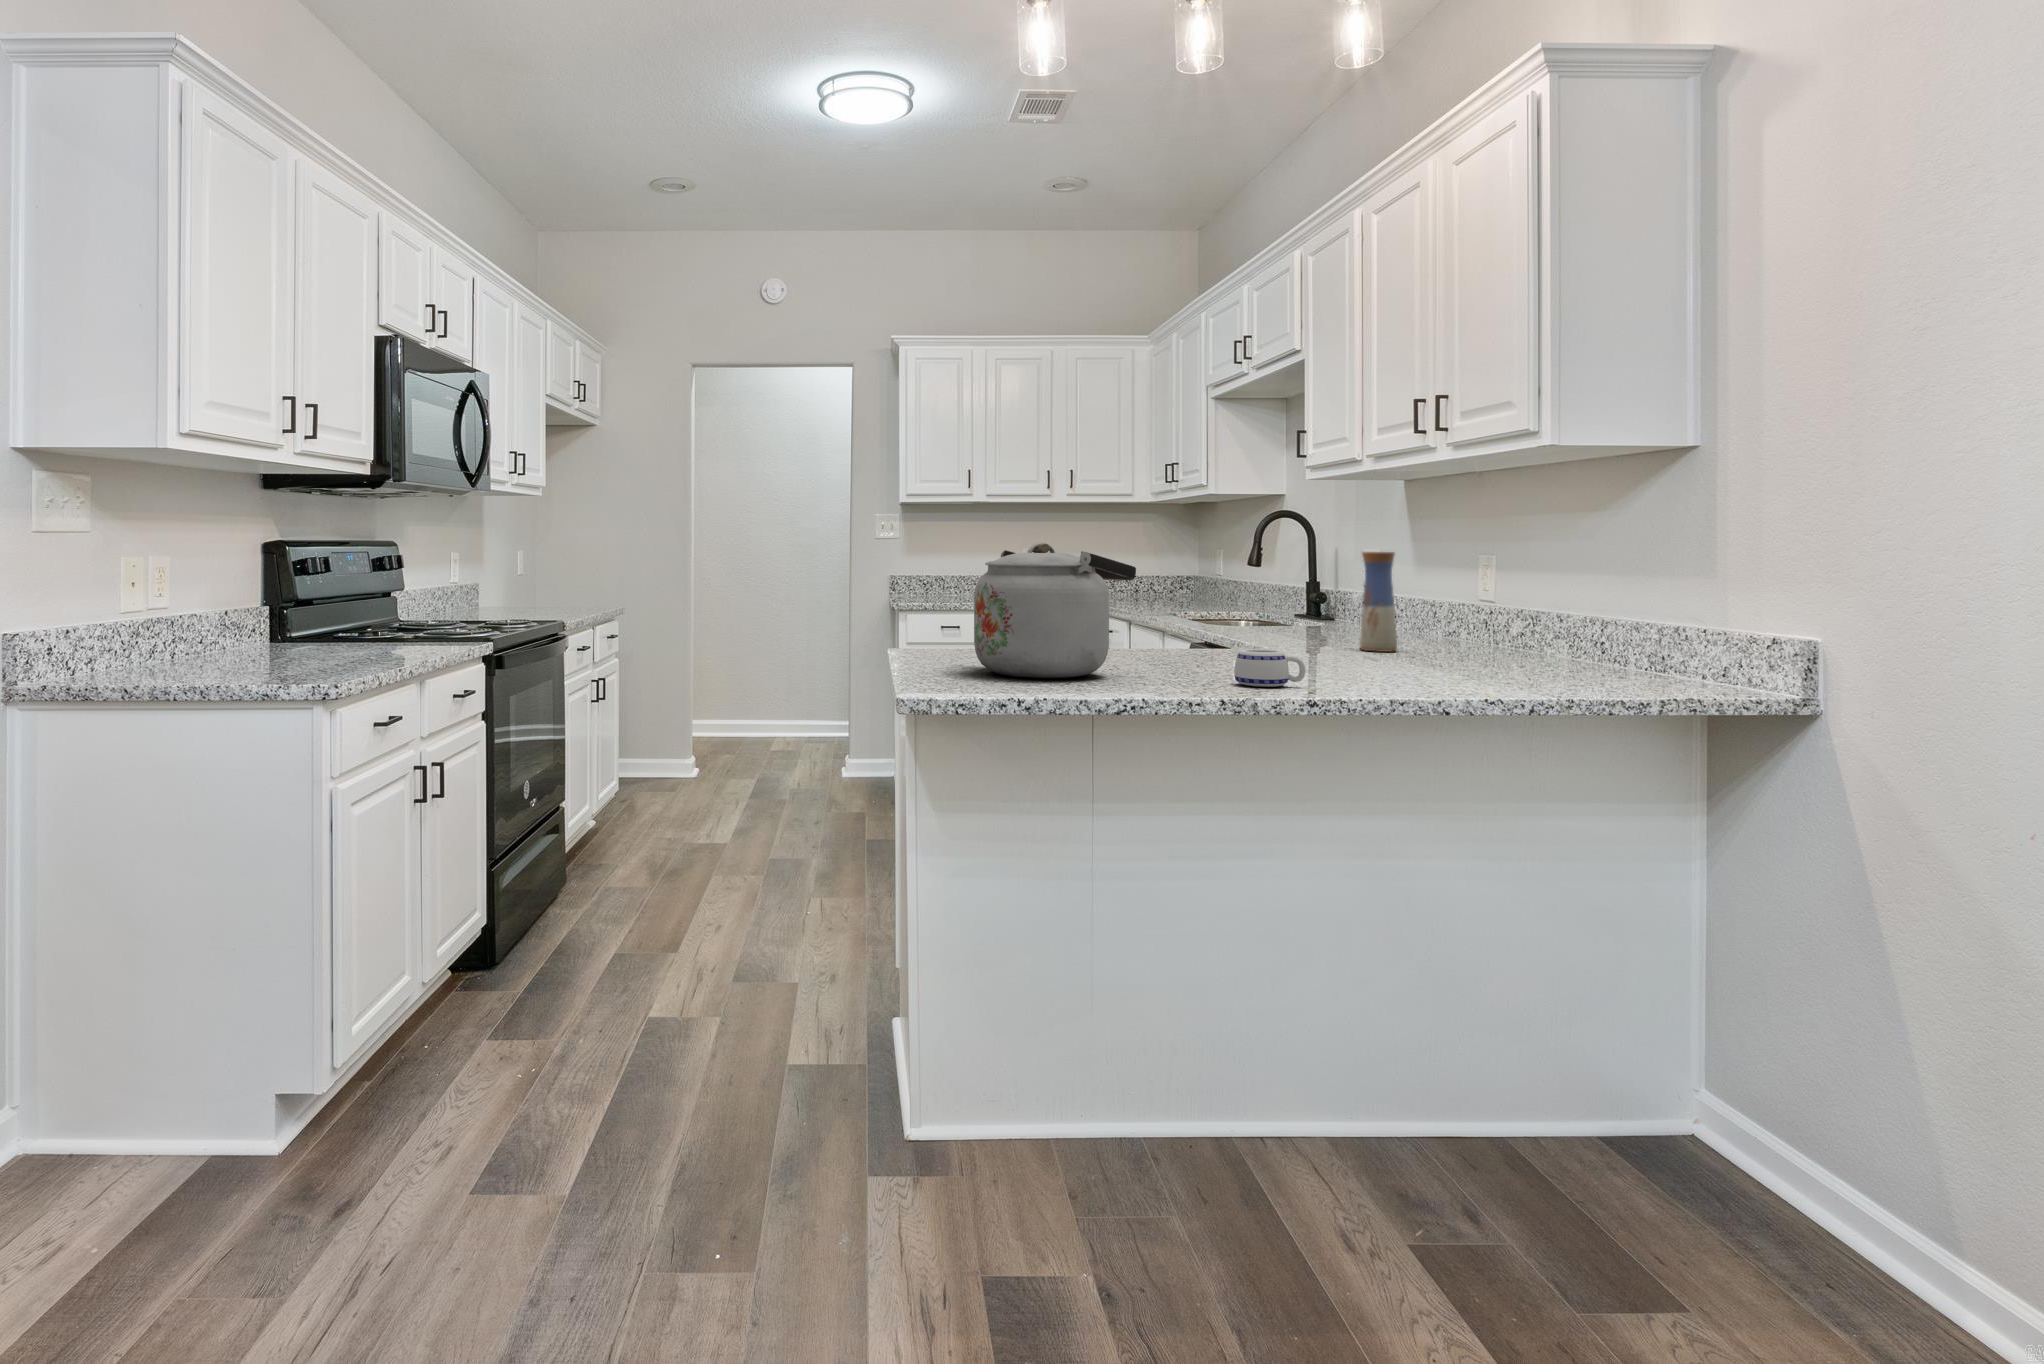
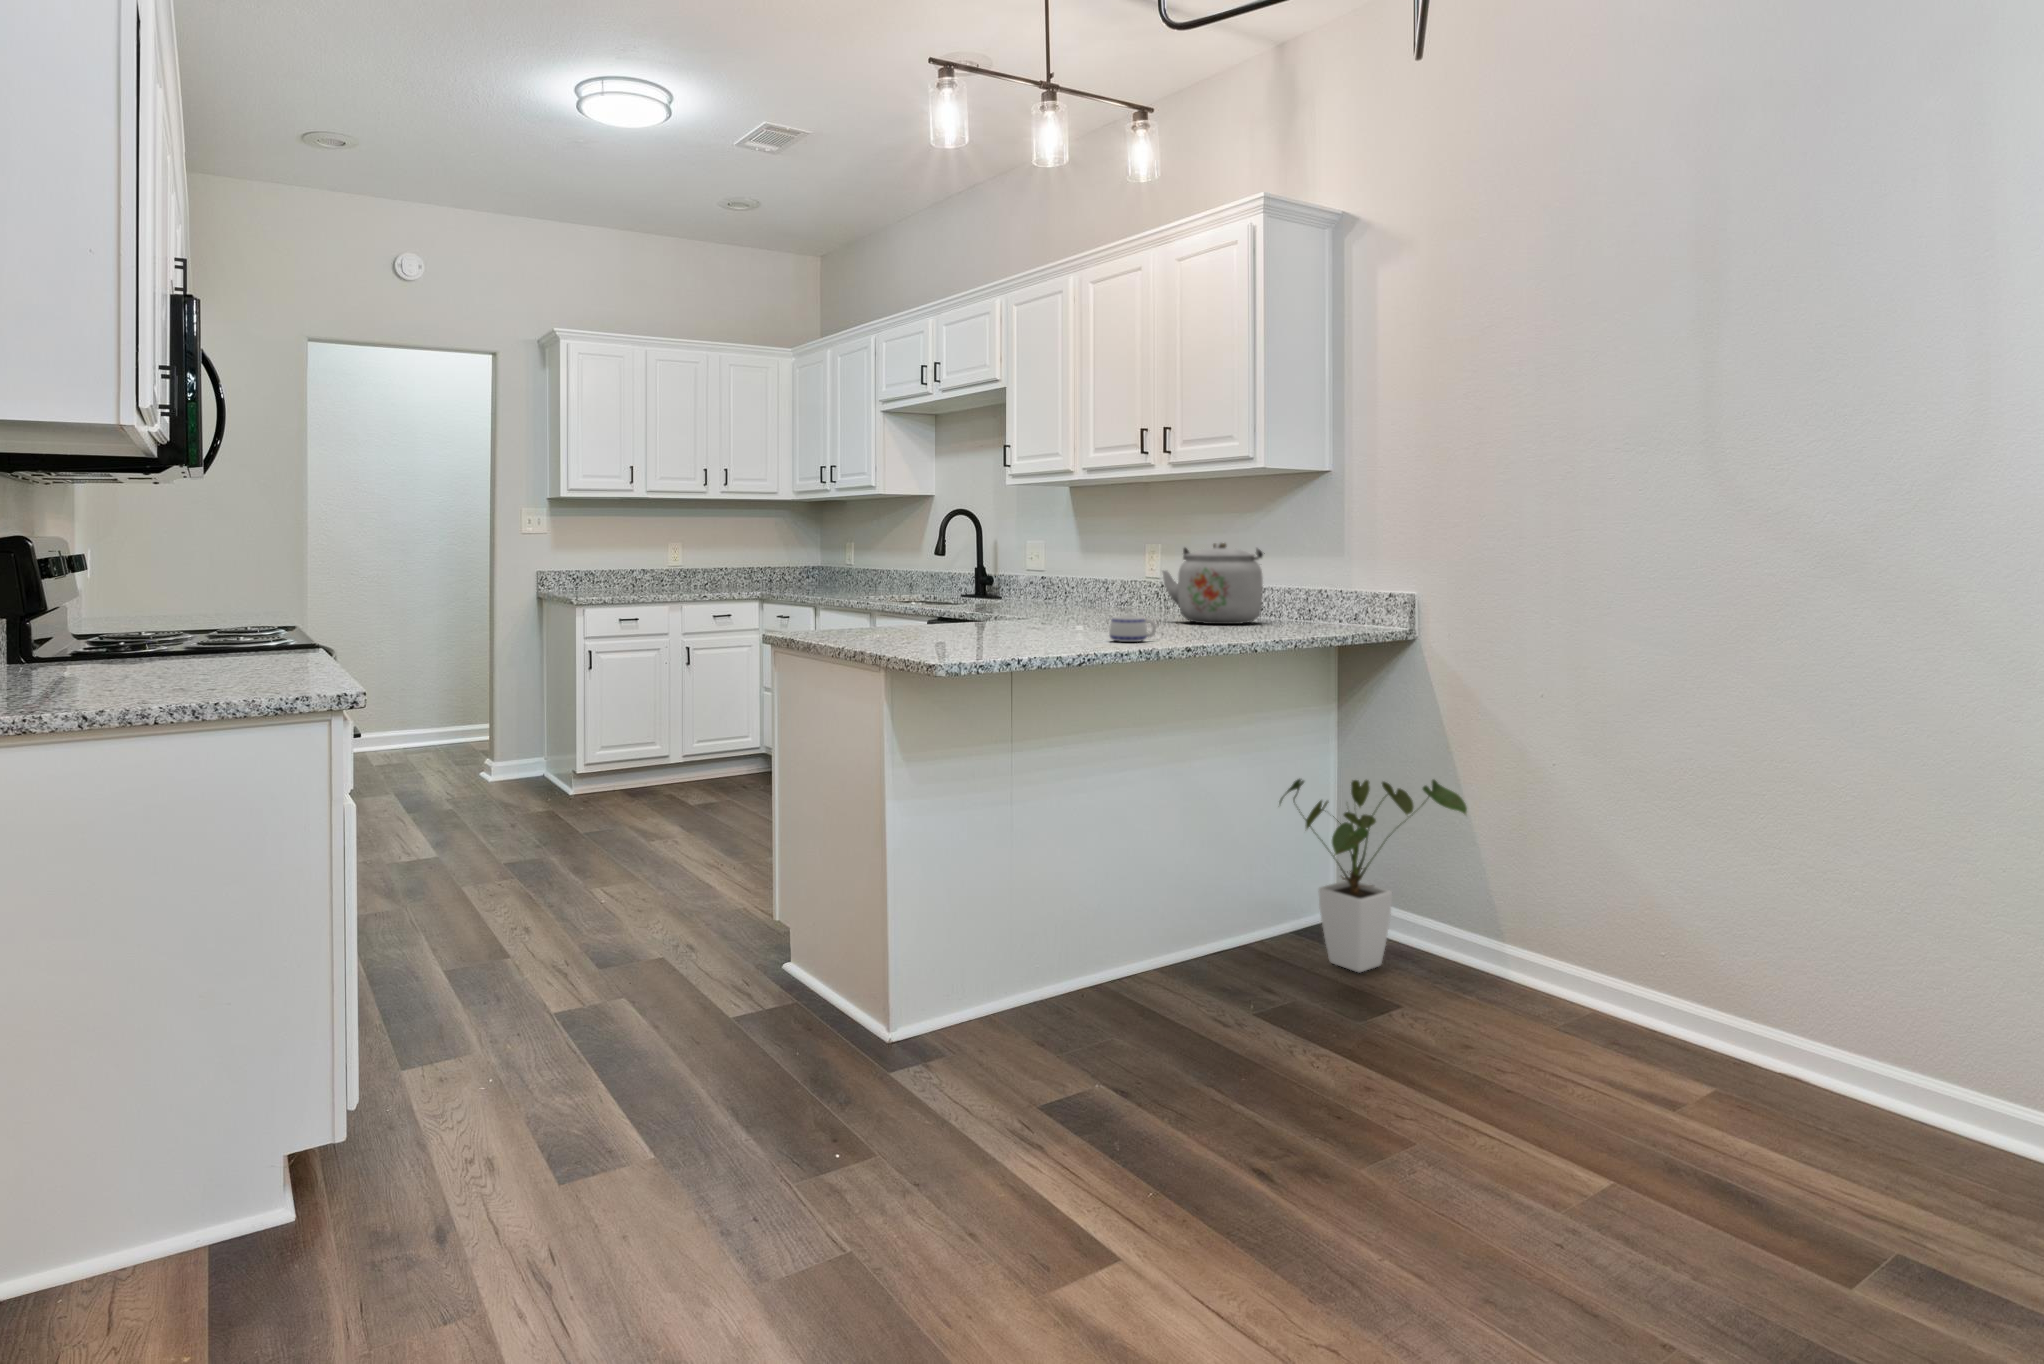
kettle: present [974,543,1136,678] -> present [1162,542,1265,624]
vase: present [1360,552,1397,652] -> none [1079,543,1105,619]
house plant: none [1517,913,1891,1241] -> present [1279,779,1467,972]

